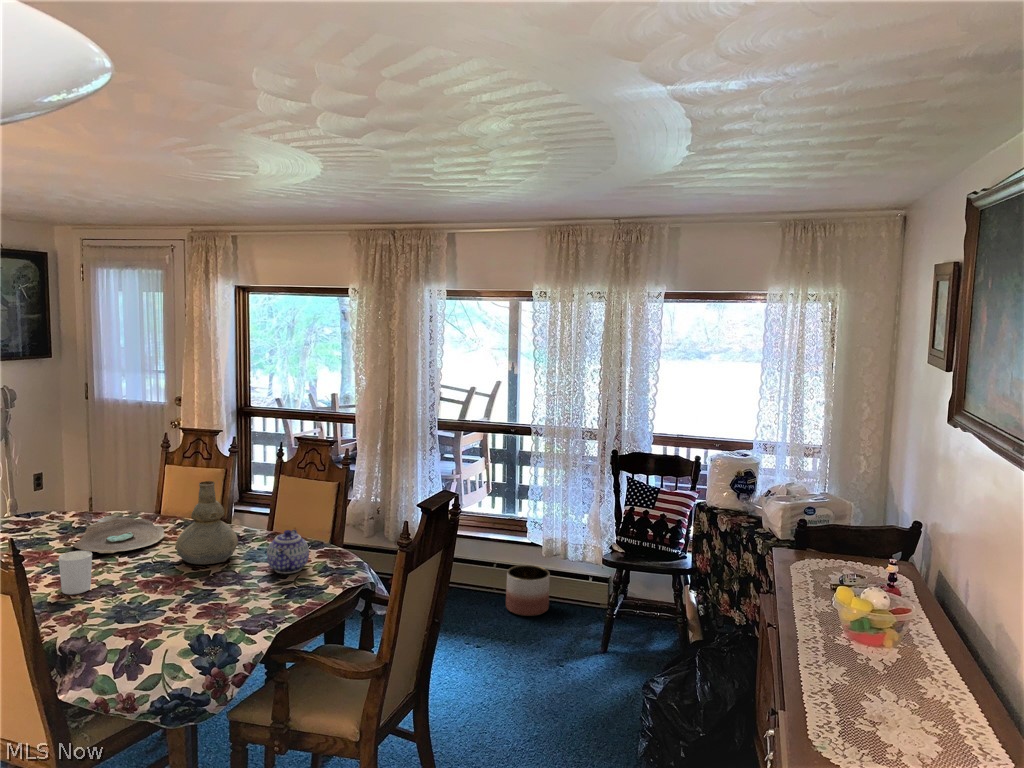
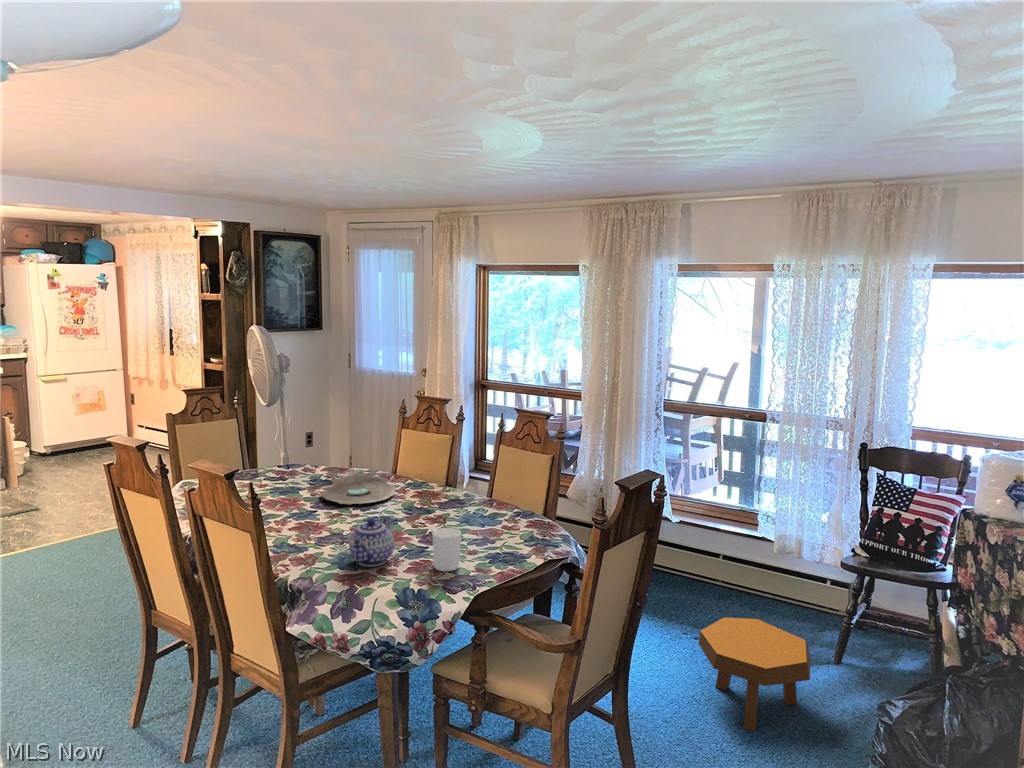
vase: present [176,481,238,565] -> none [400,445,454,523]
teapot: present [267,530,309,574] -> present [349,518,394,567]
candle holder: present [58,551,92,594] -> present [432,528,462,571]
planter: present [506,565,550,616] -> none [728,559,779,614]
footstool: none [486,619,584,723] -> present [699,618,811,732]

